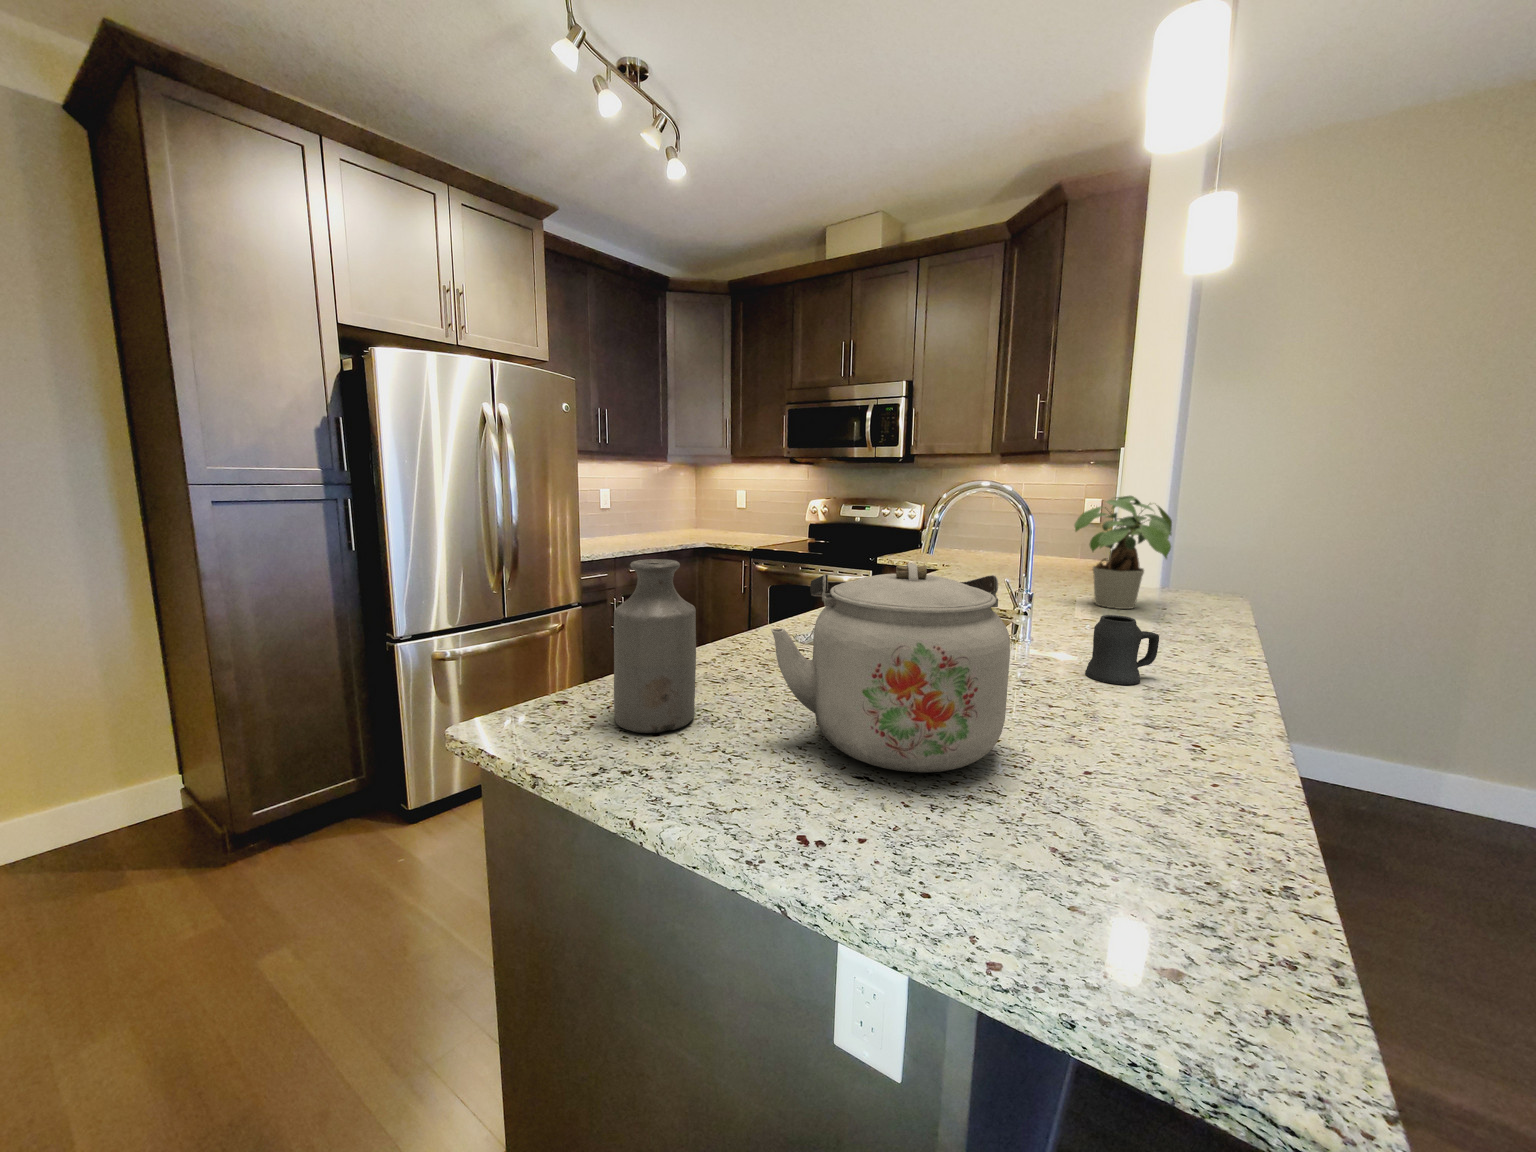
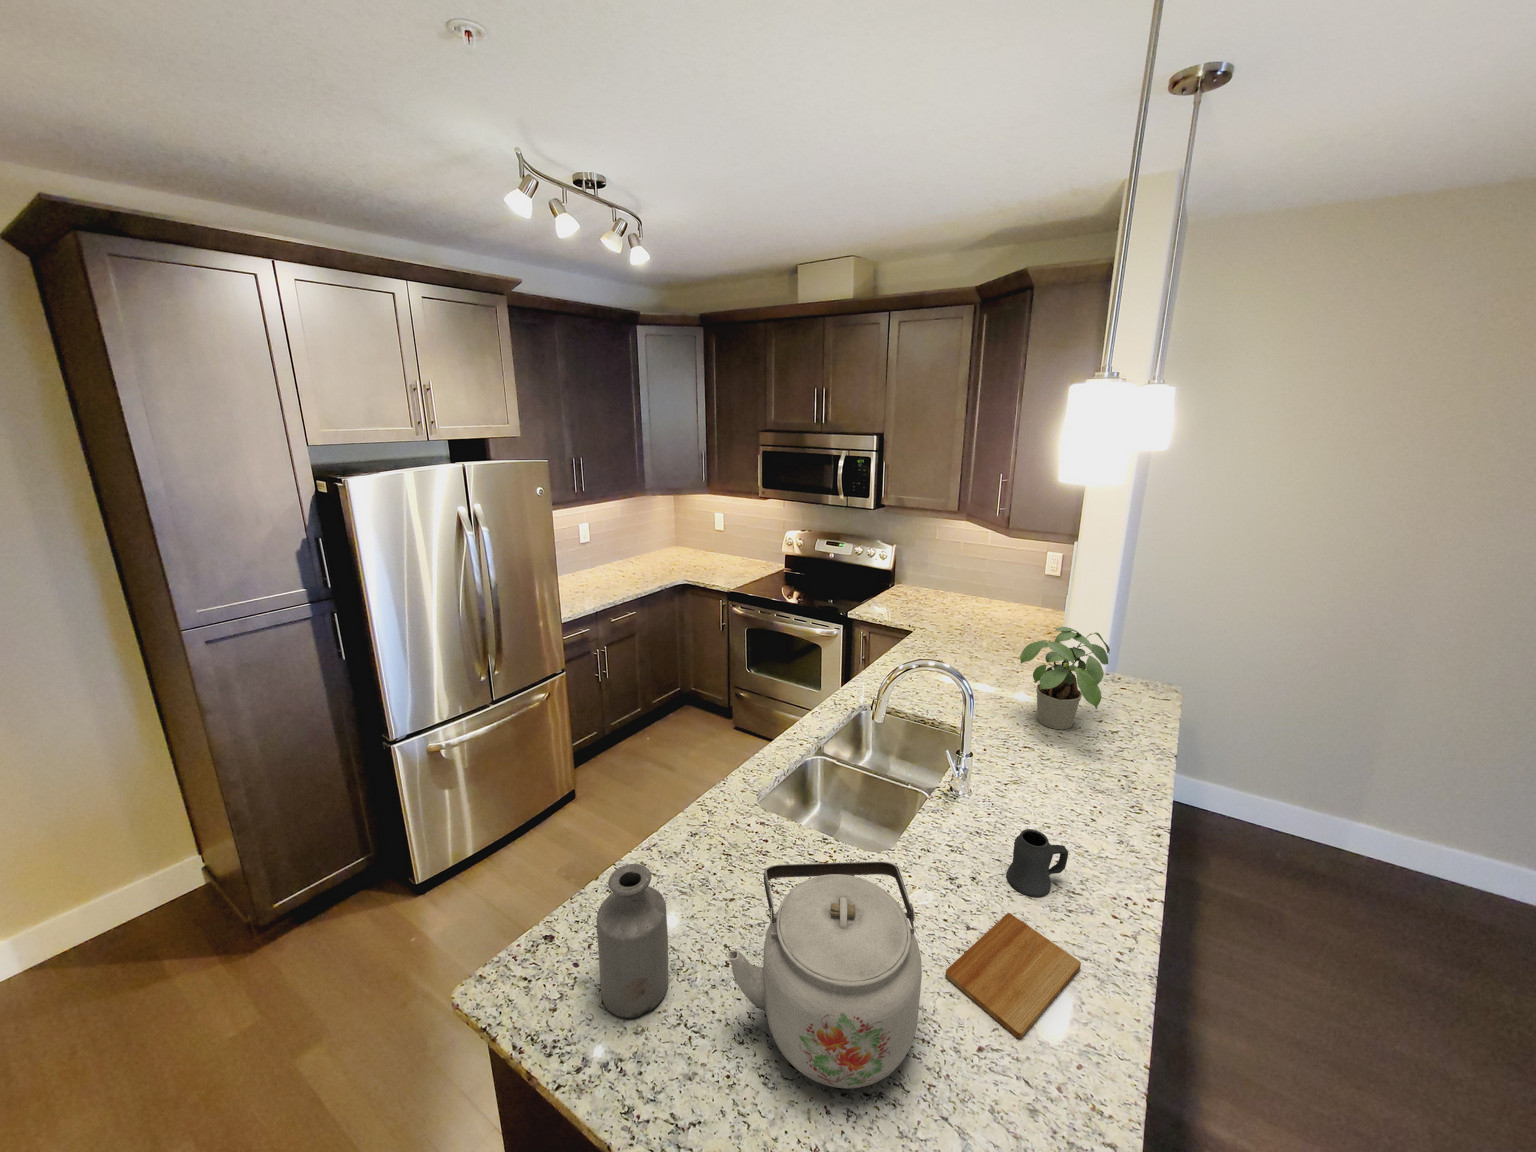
cutting board: none [1029,687,1194,757] -> present [945,913,1081,1039]

